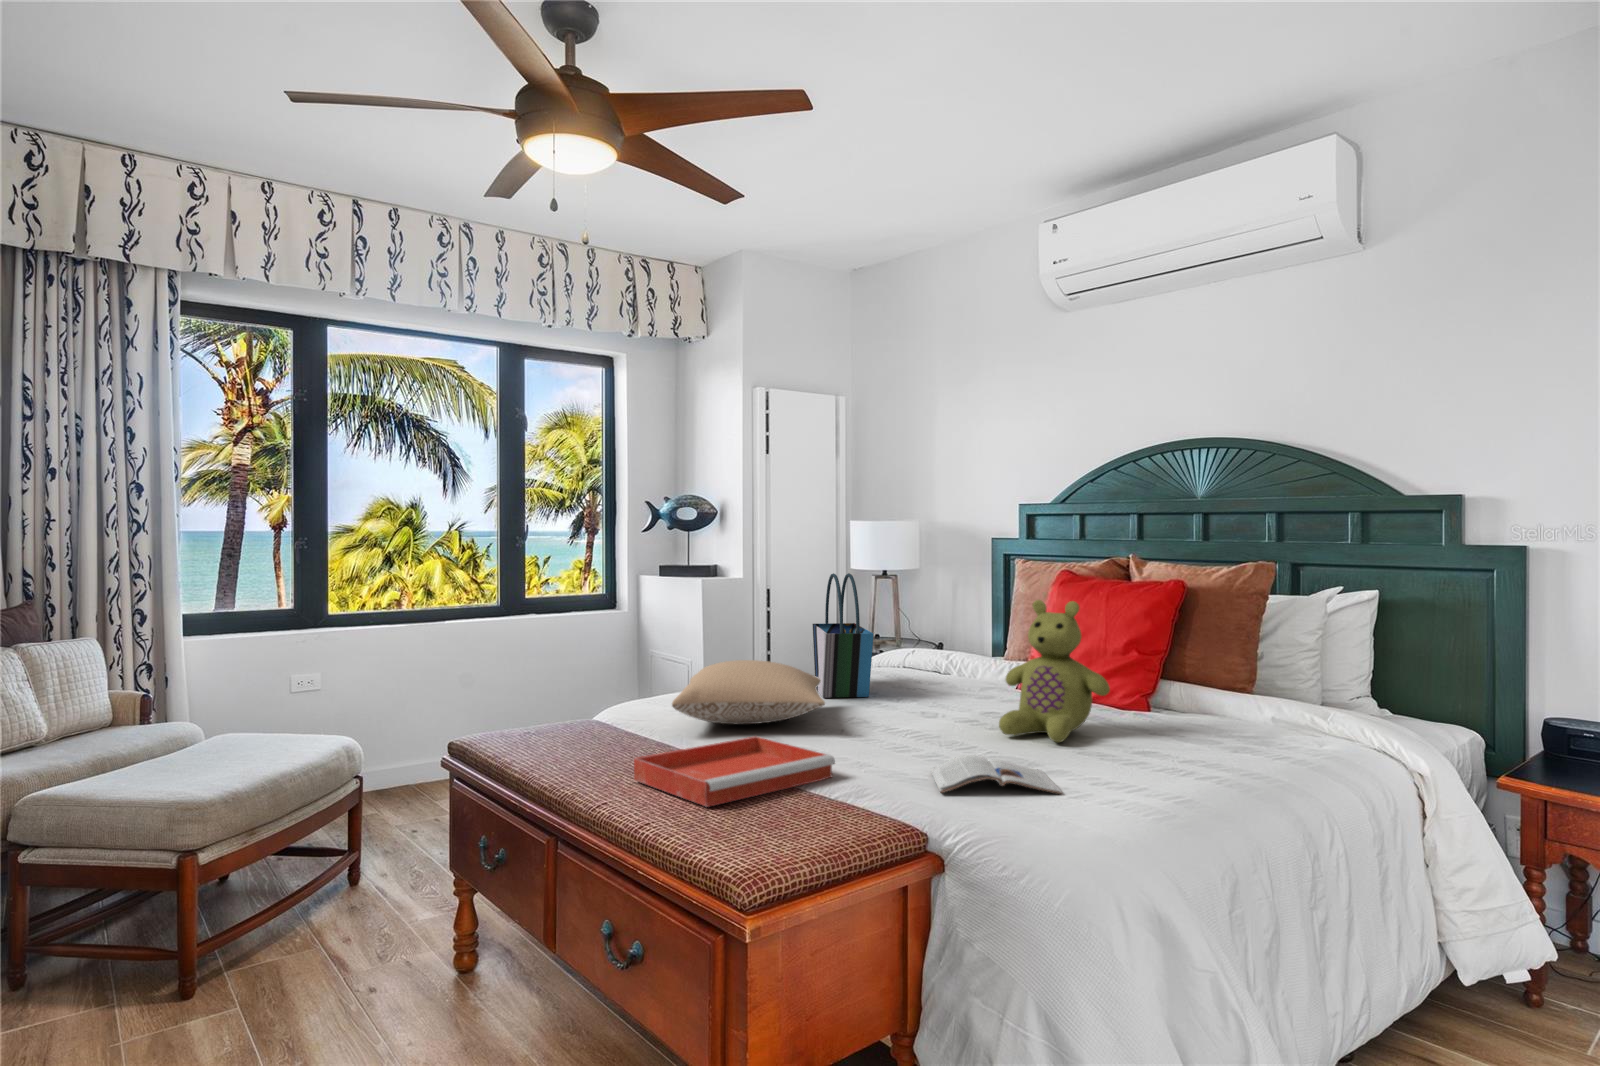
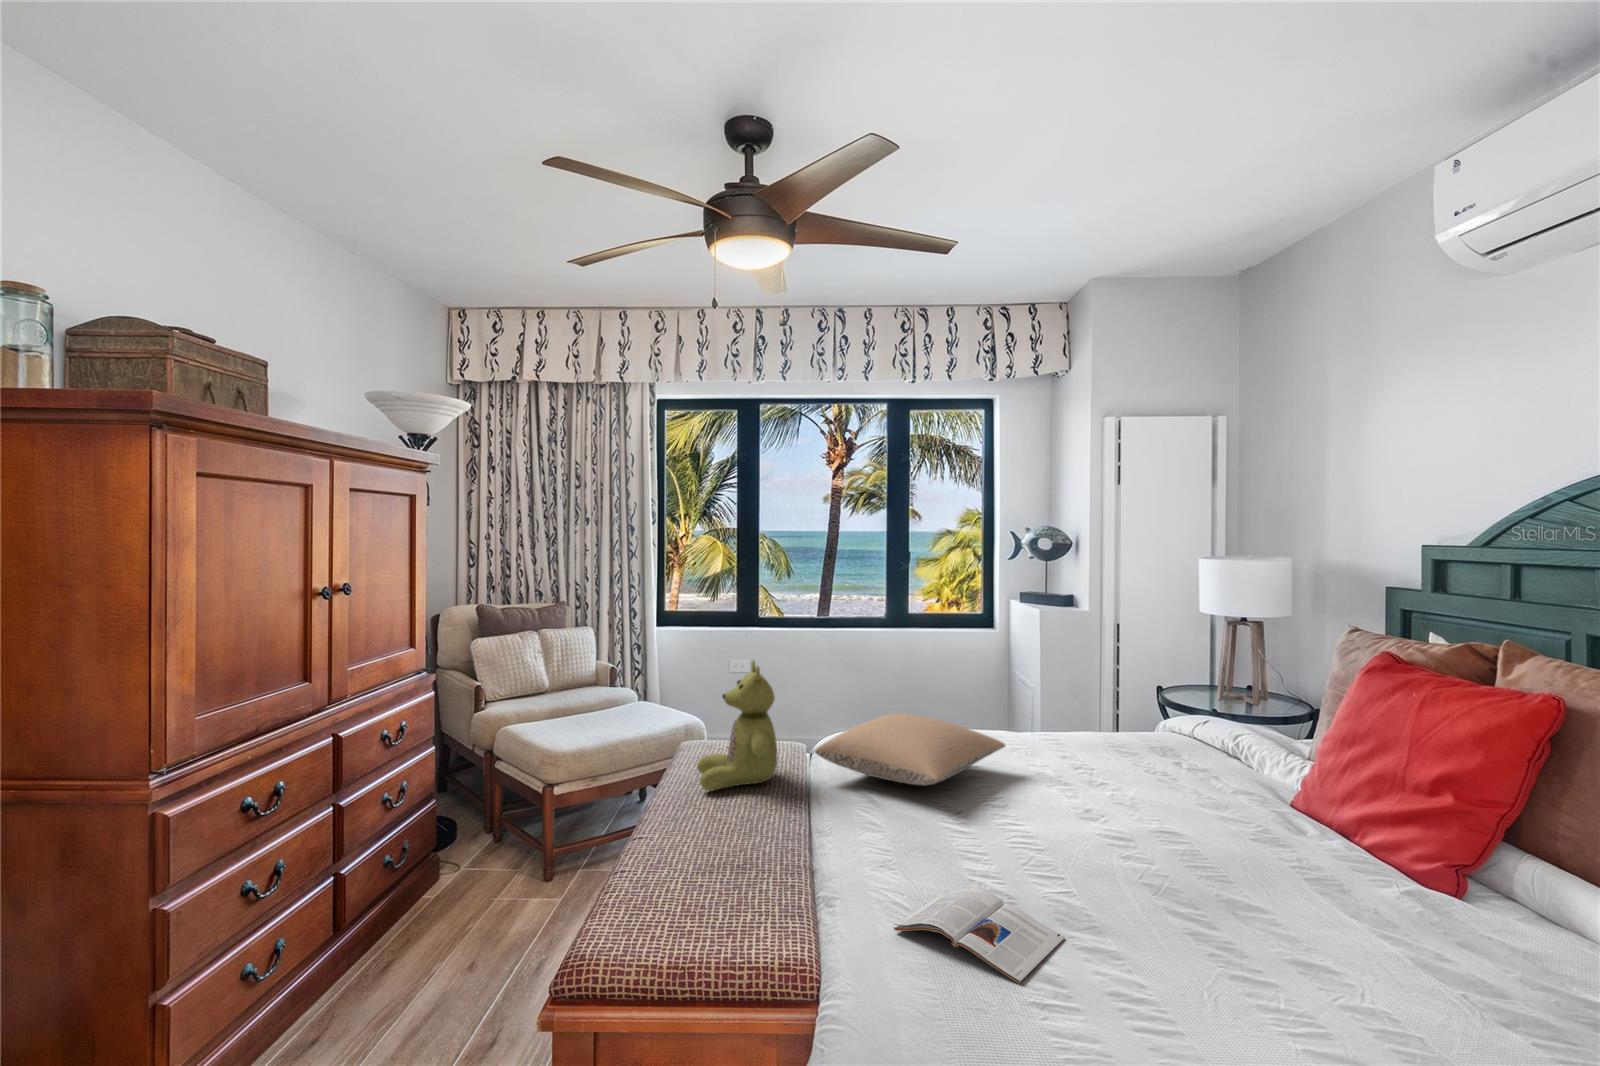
tote bag: present [813,573,873,698] -> none [1020,631,1101,770]
stuffed bear: present [999,600,1110,742] -> present [697,660,777,790]
tray: present [634,736,835,807] -> none [693,803,850,872]

